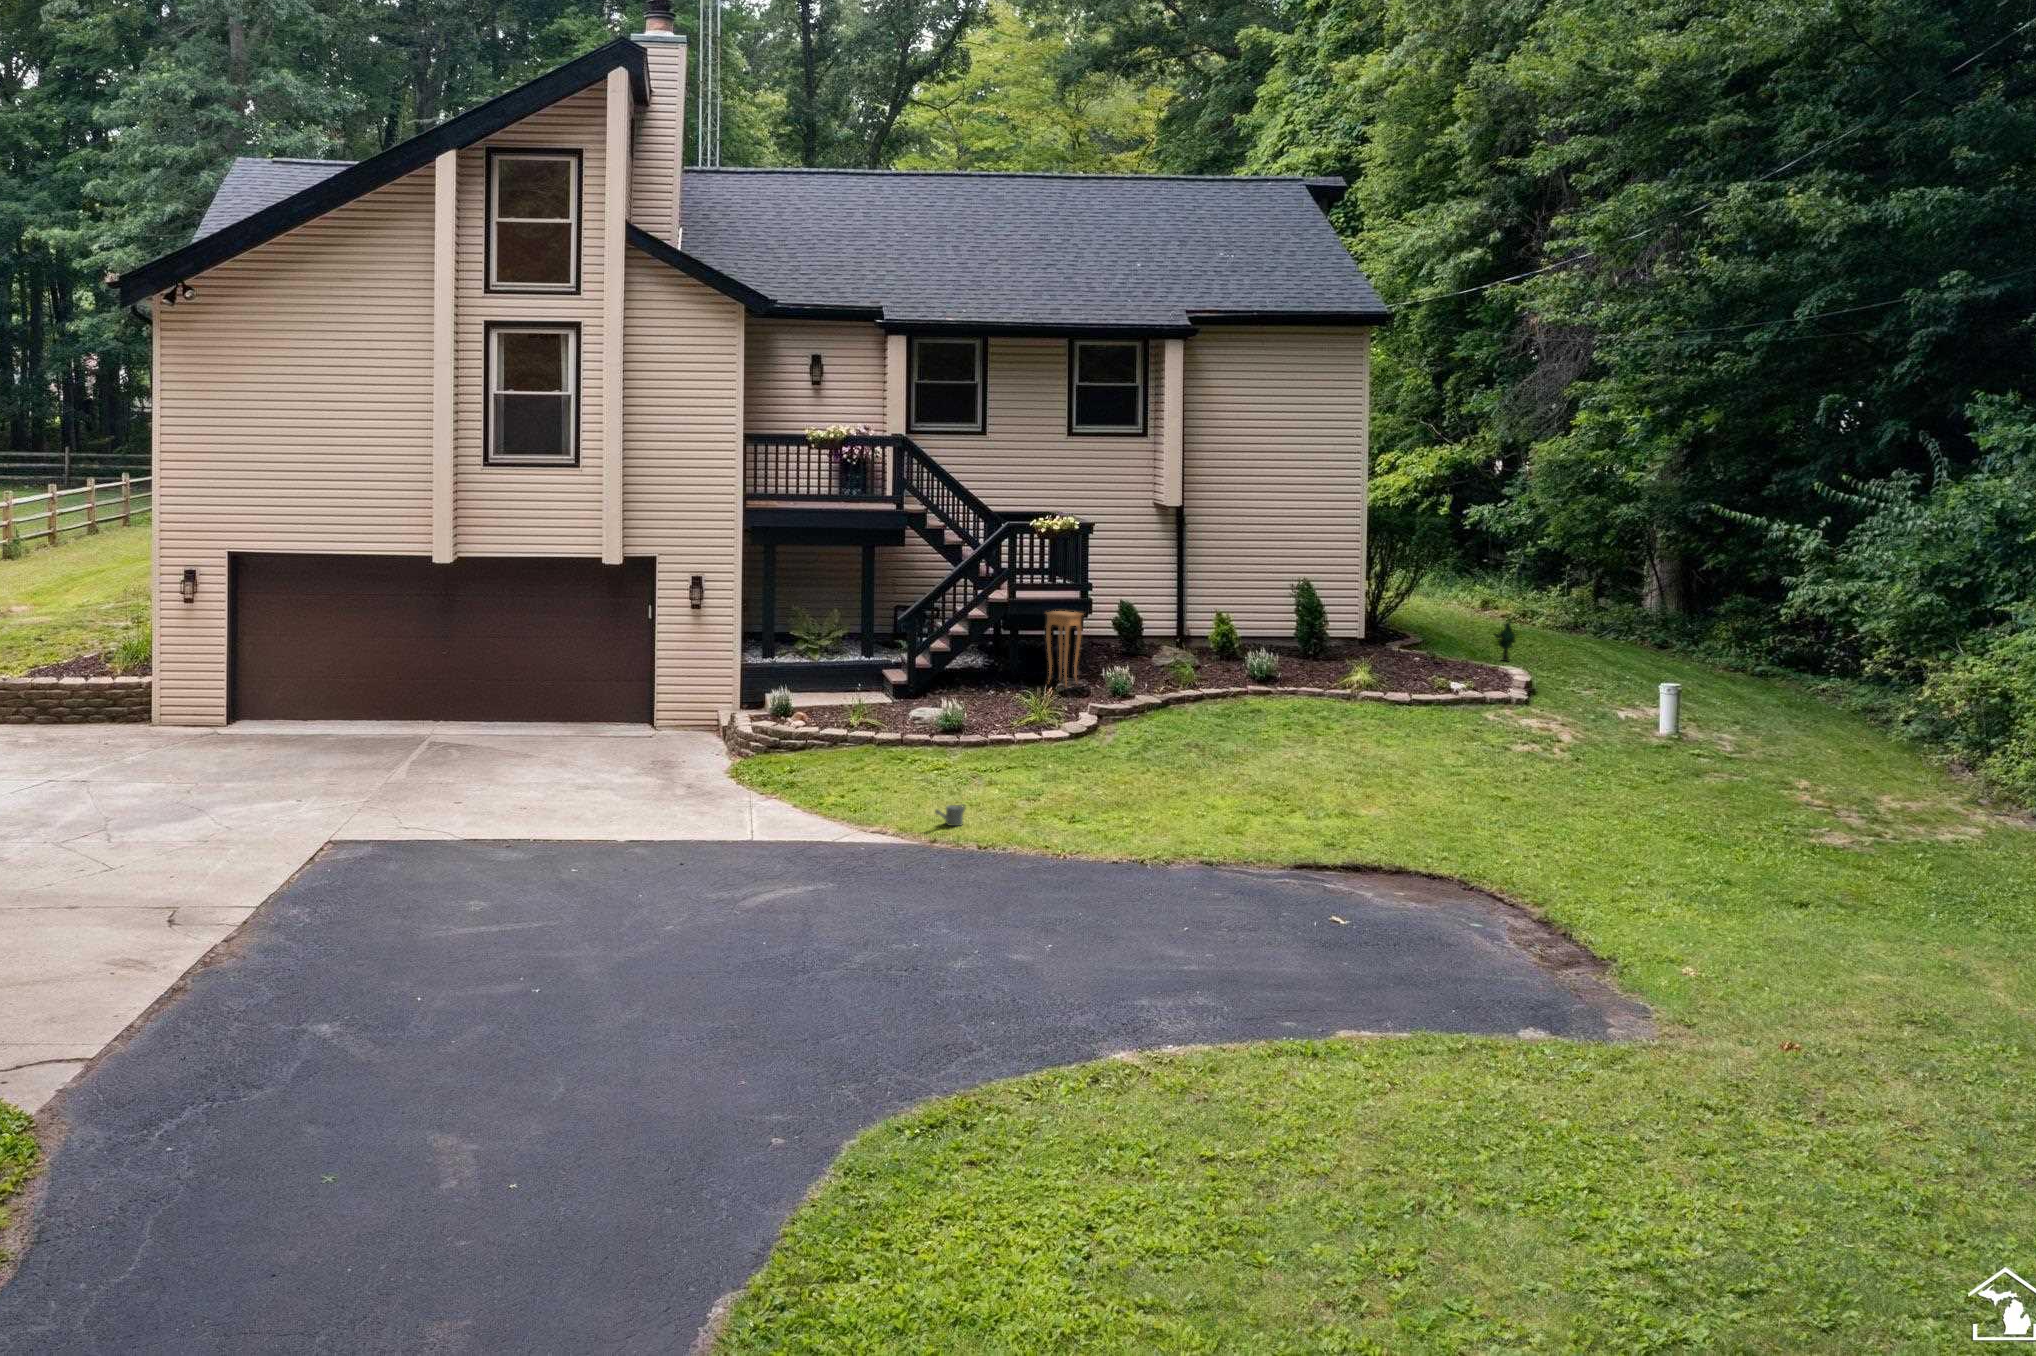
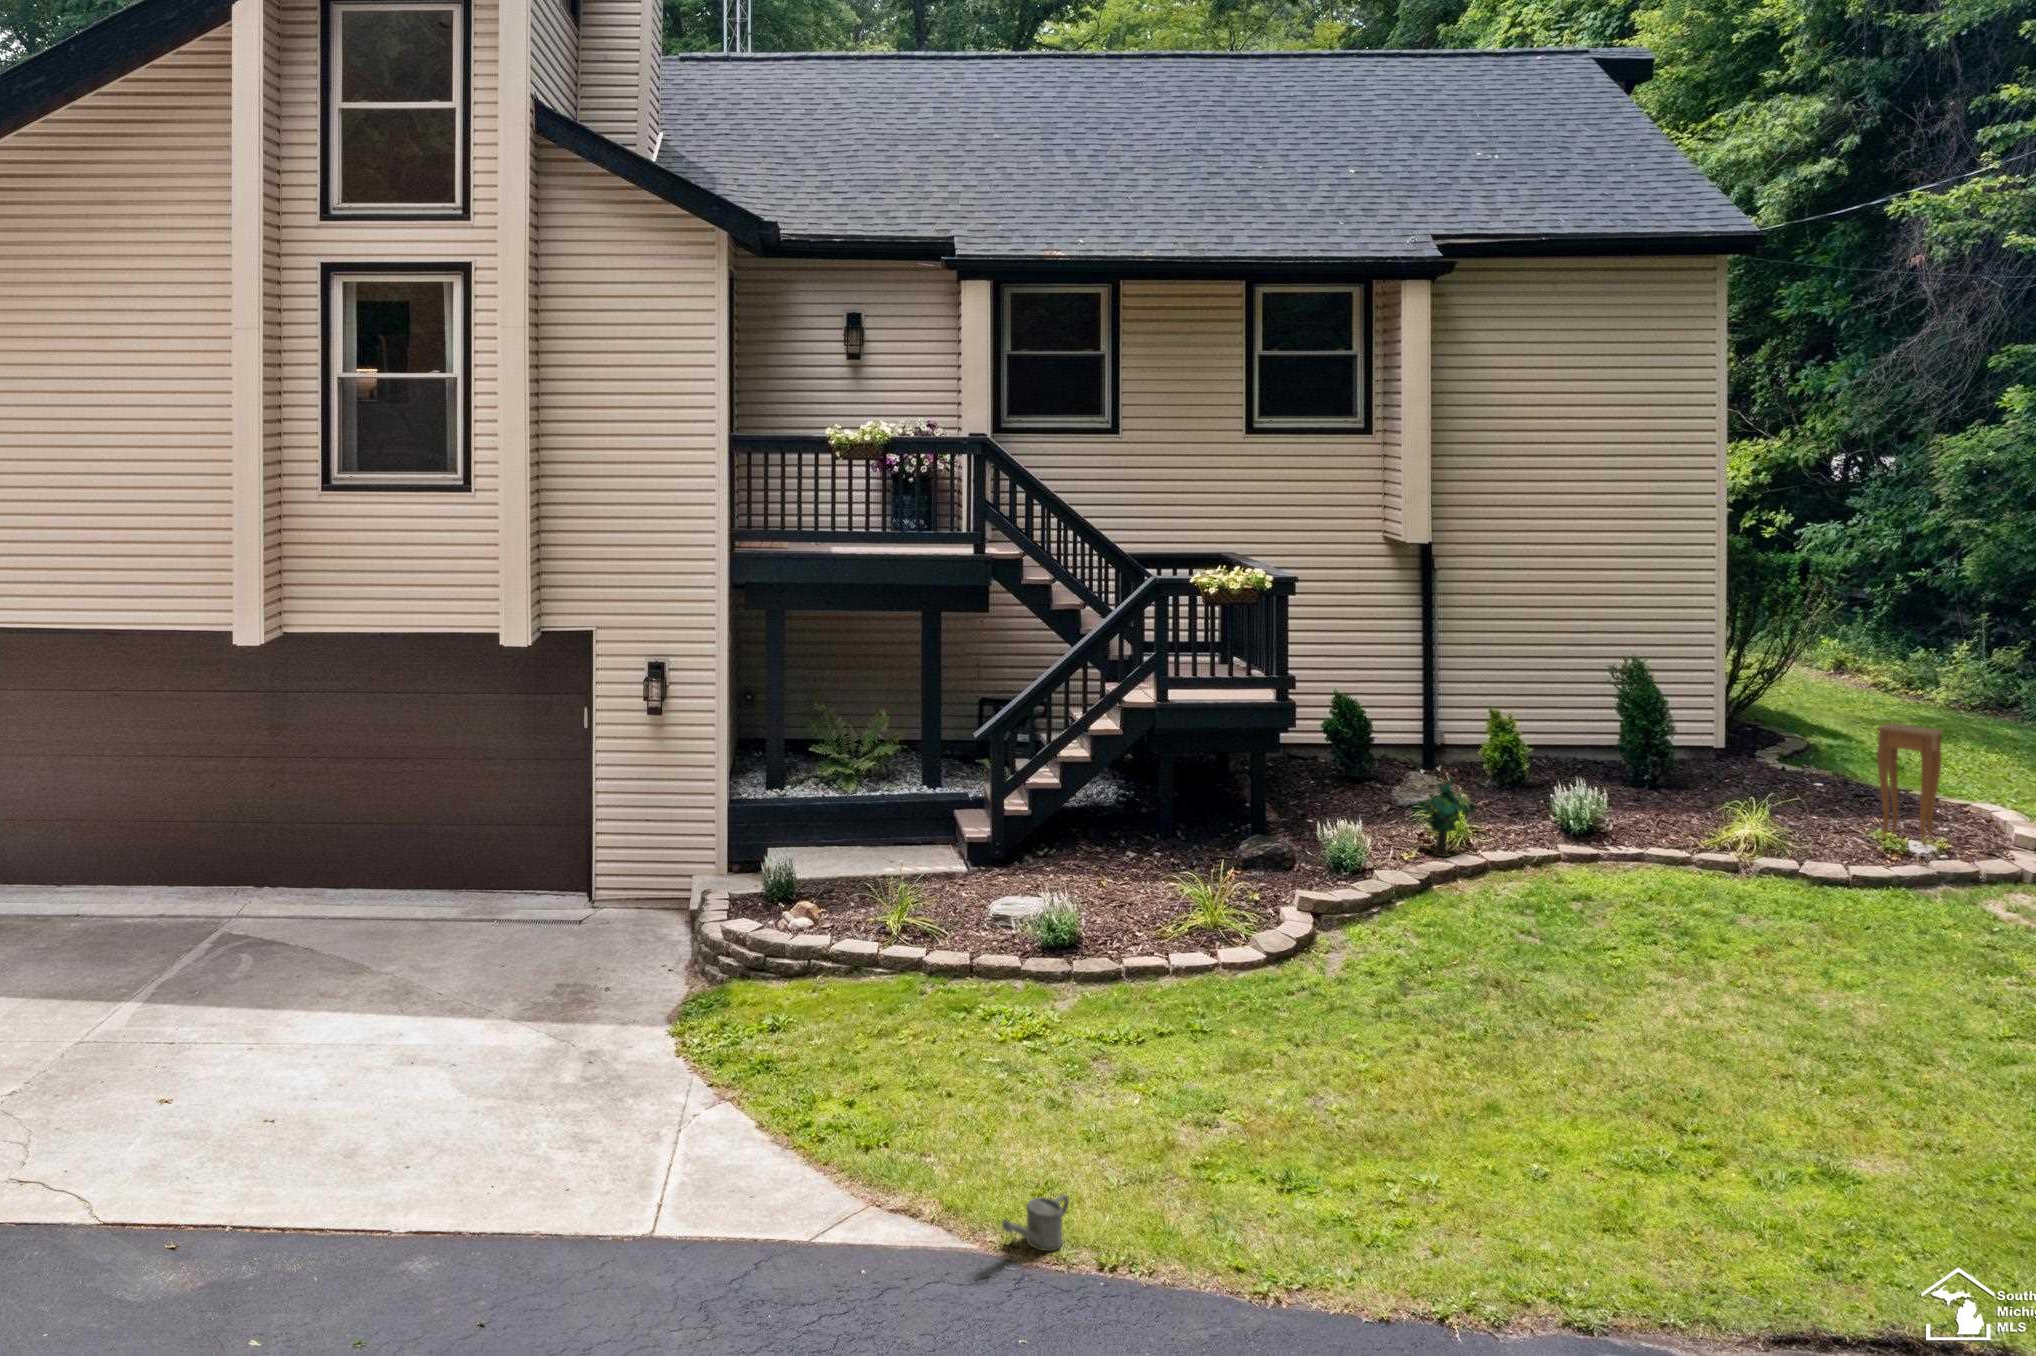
side table: present [1046,611,1082,682] -> present [1877,723,1943,847]
decorative plant: present [1494,620,1518,661] -> present [1418,777,1466,857]

